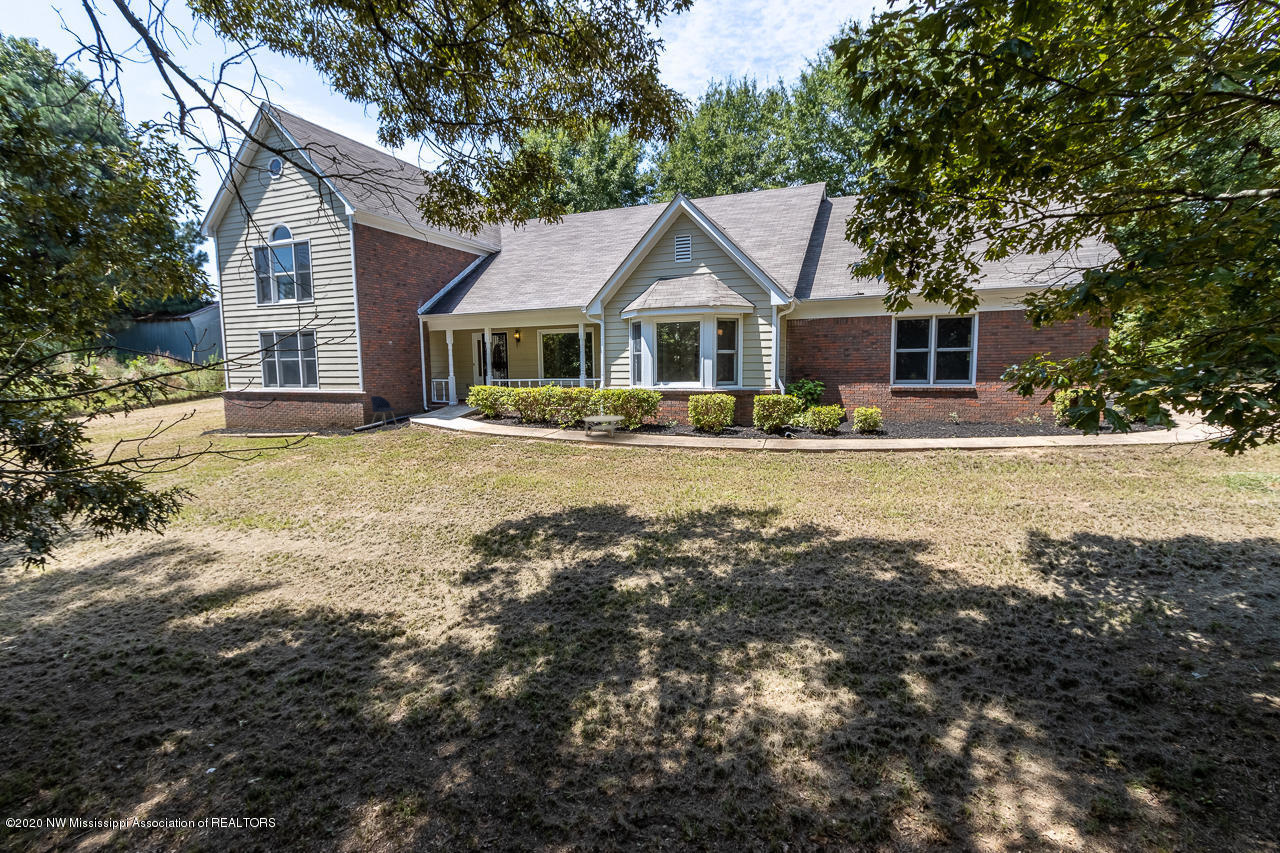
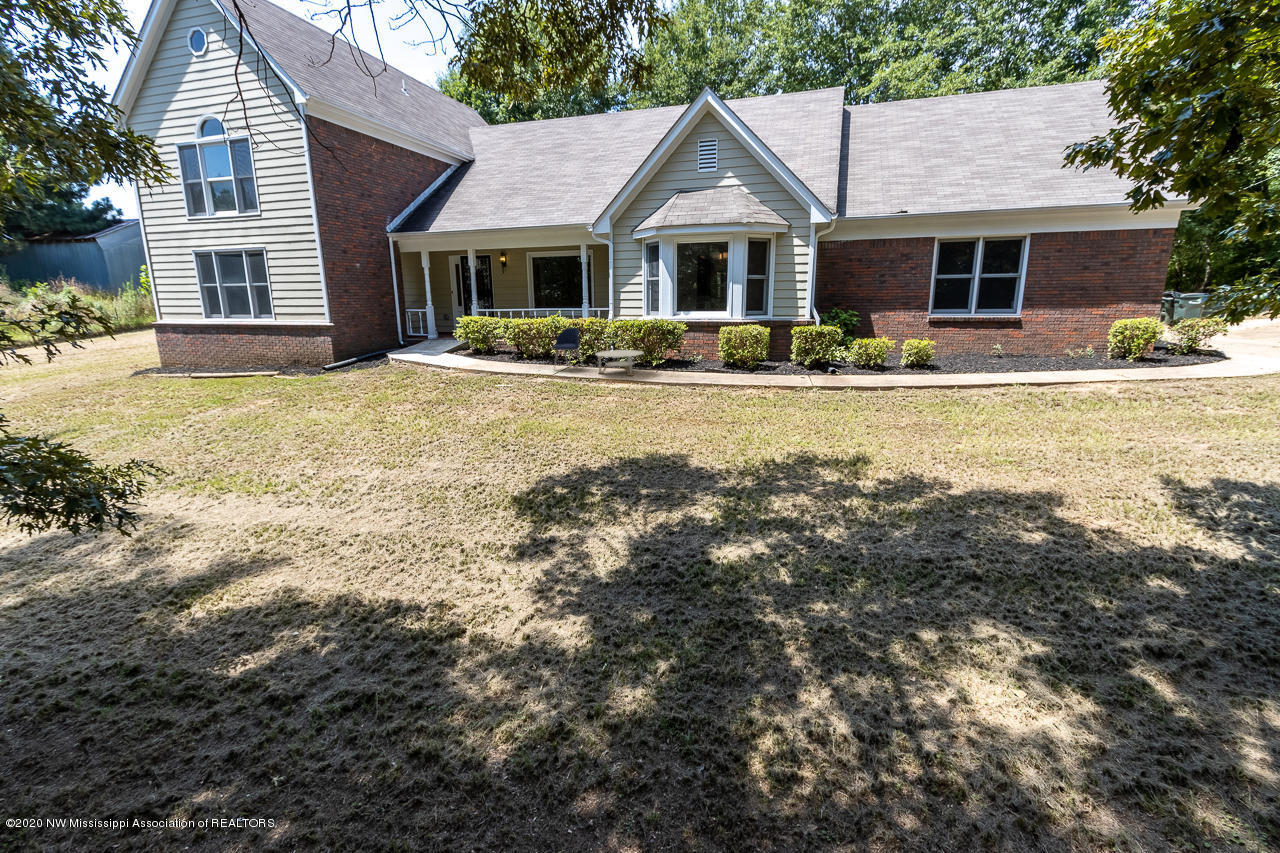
chair: present [371,396,395,418] -> present [552,328,580,368]

